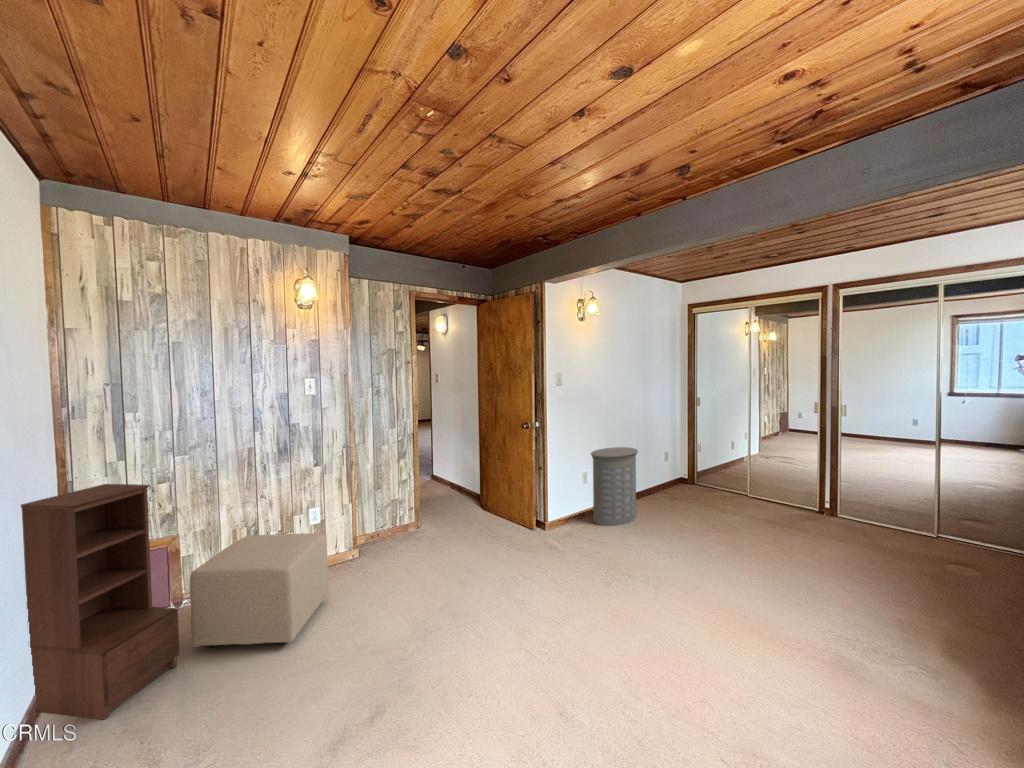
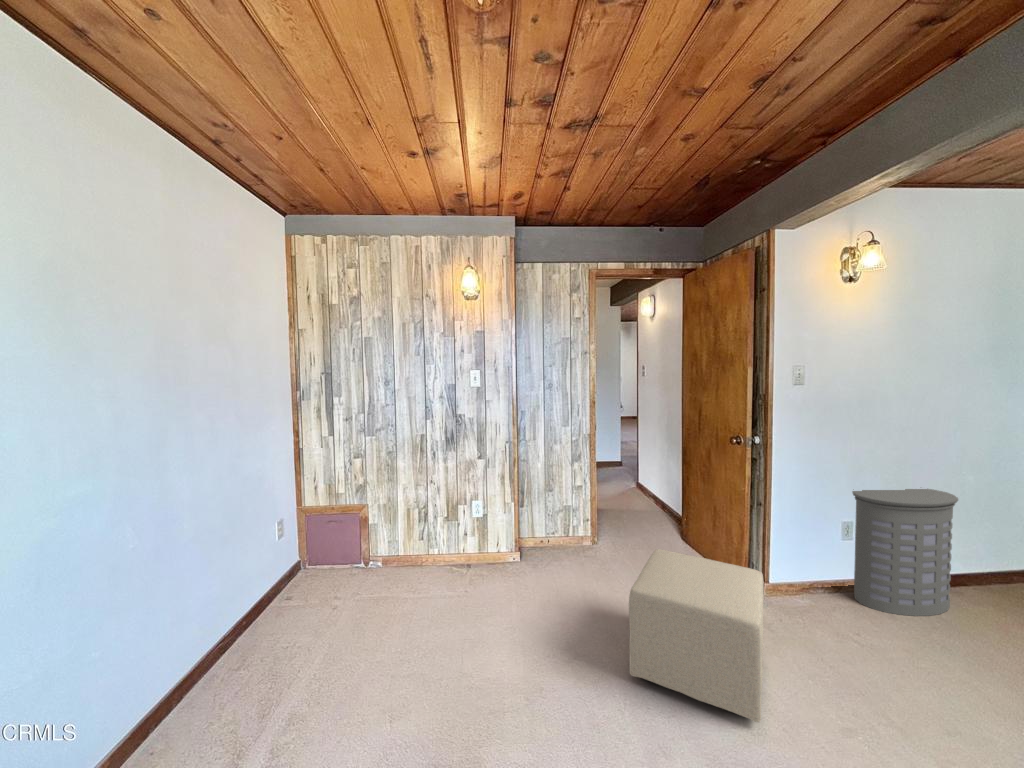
bookshelf: present [21,484,179,719] -> none [237,456,333,656]
ottoman: present [189,533,328,647] -> present [629,549,764,722]

